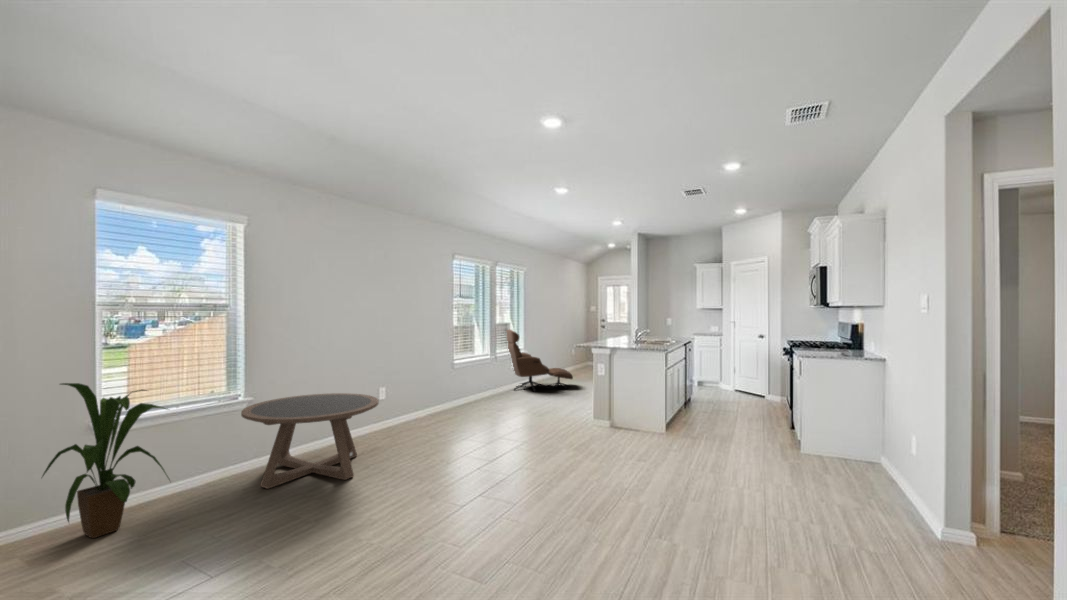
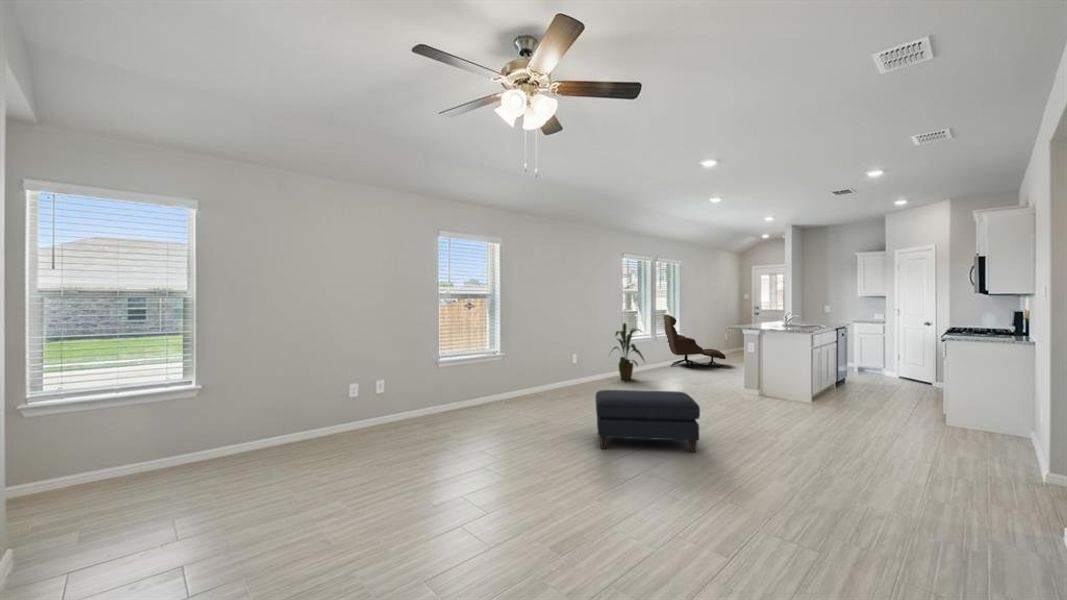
house plant: present [42,383,168,538] -> present [613,323,645,379]
coffee table: present [241,393,379,489] -> none [500,356,581,411]
ottoman: none [369,448,535,567] -> present [595,390,700,452]

